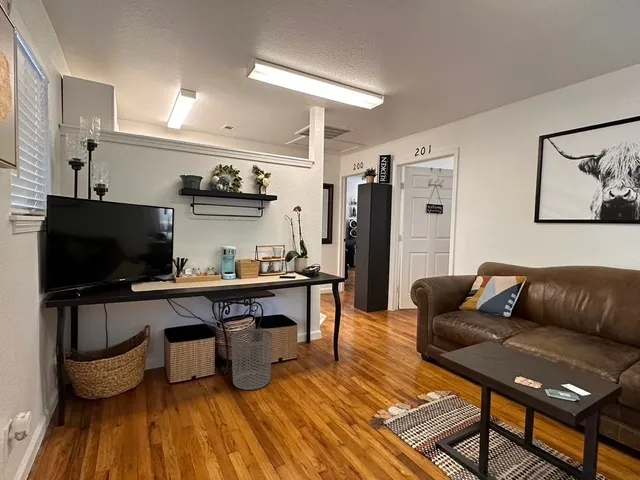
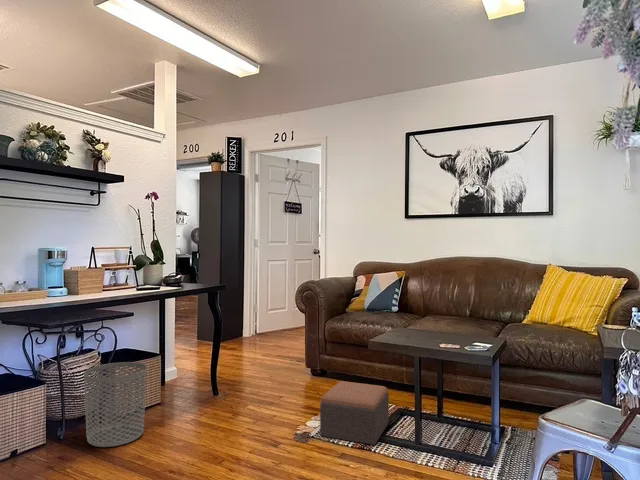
footstool: none [393,379,468,454] -> present [320,381,389,445]

